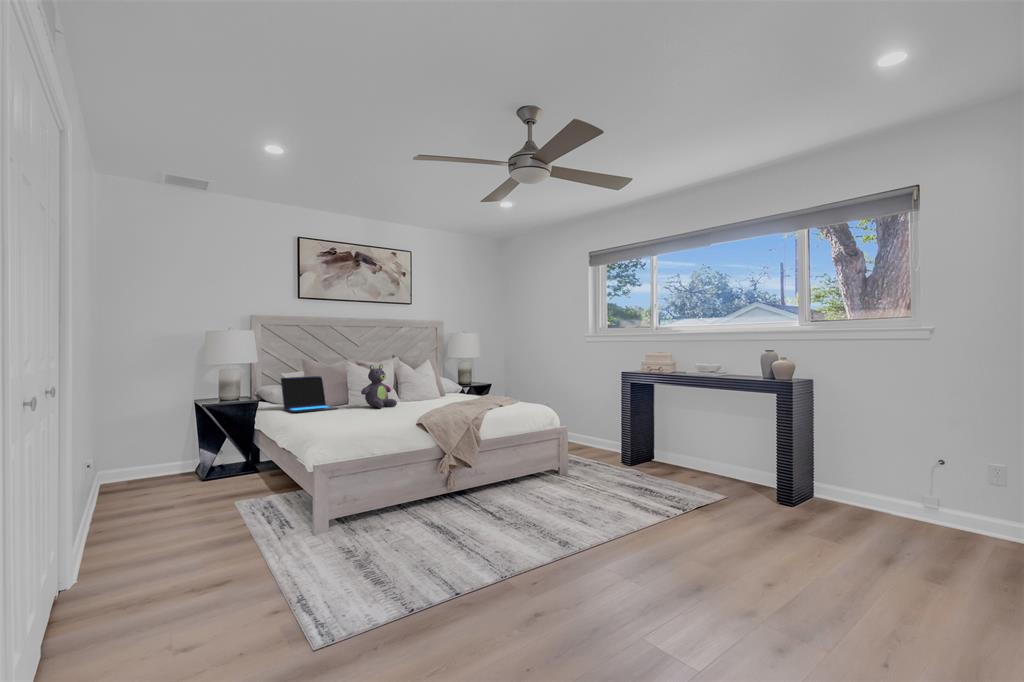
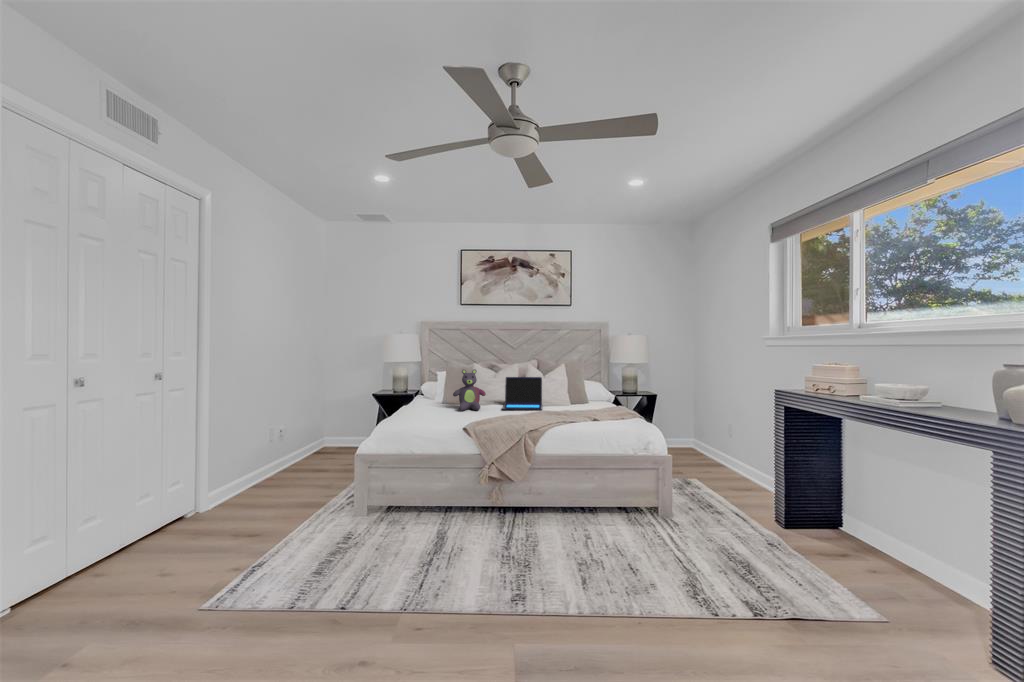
laptop: present [281,376,338,413] -> present [502,377,542,410]

